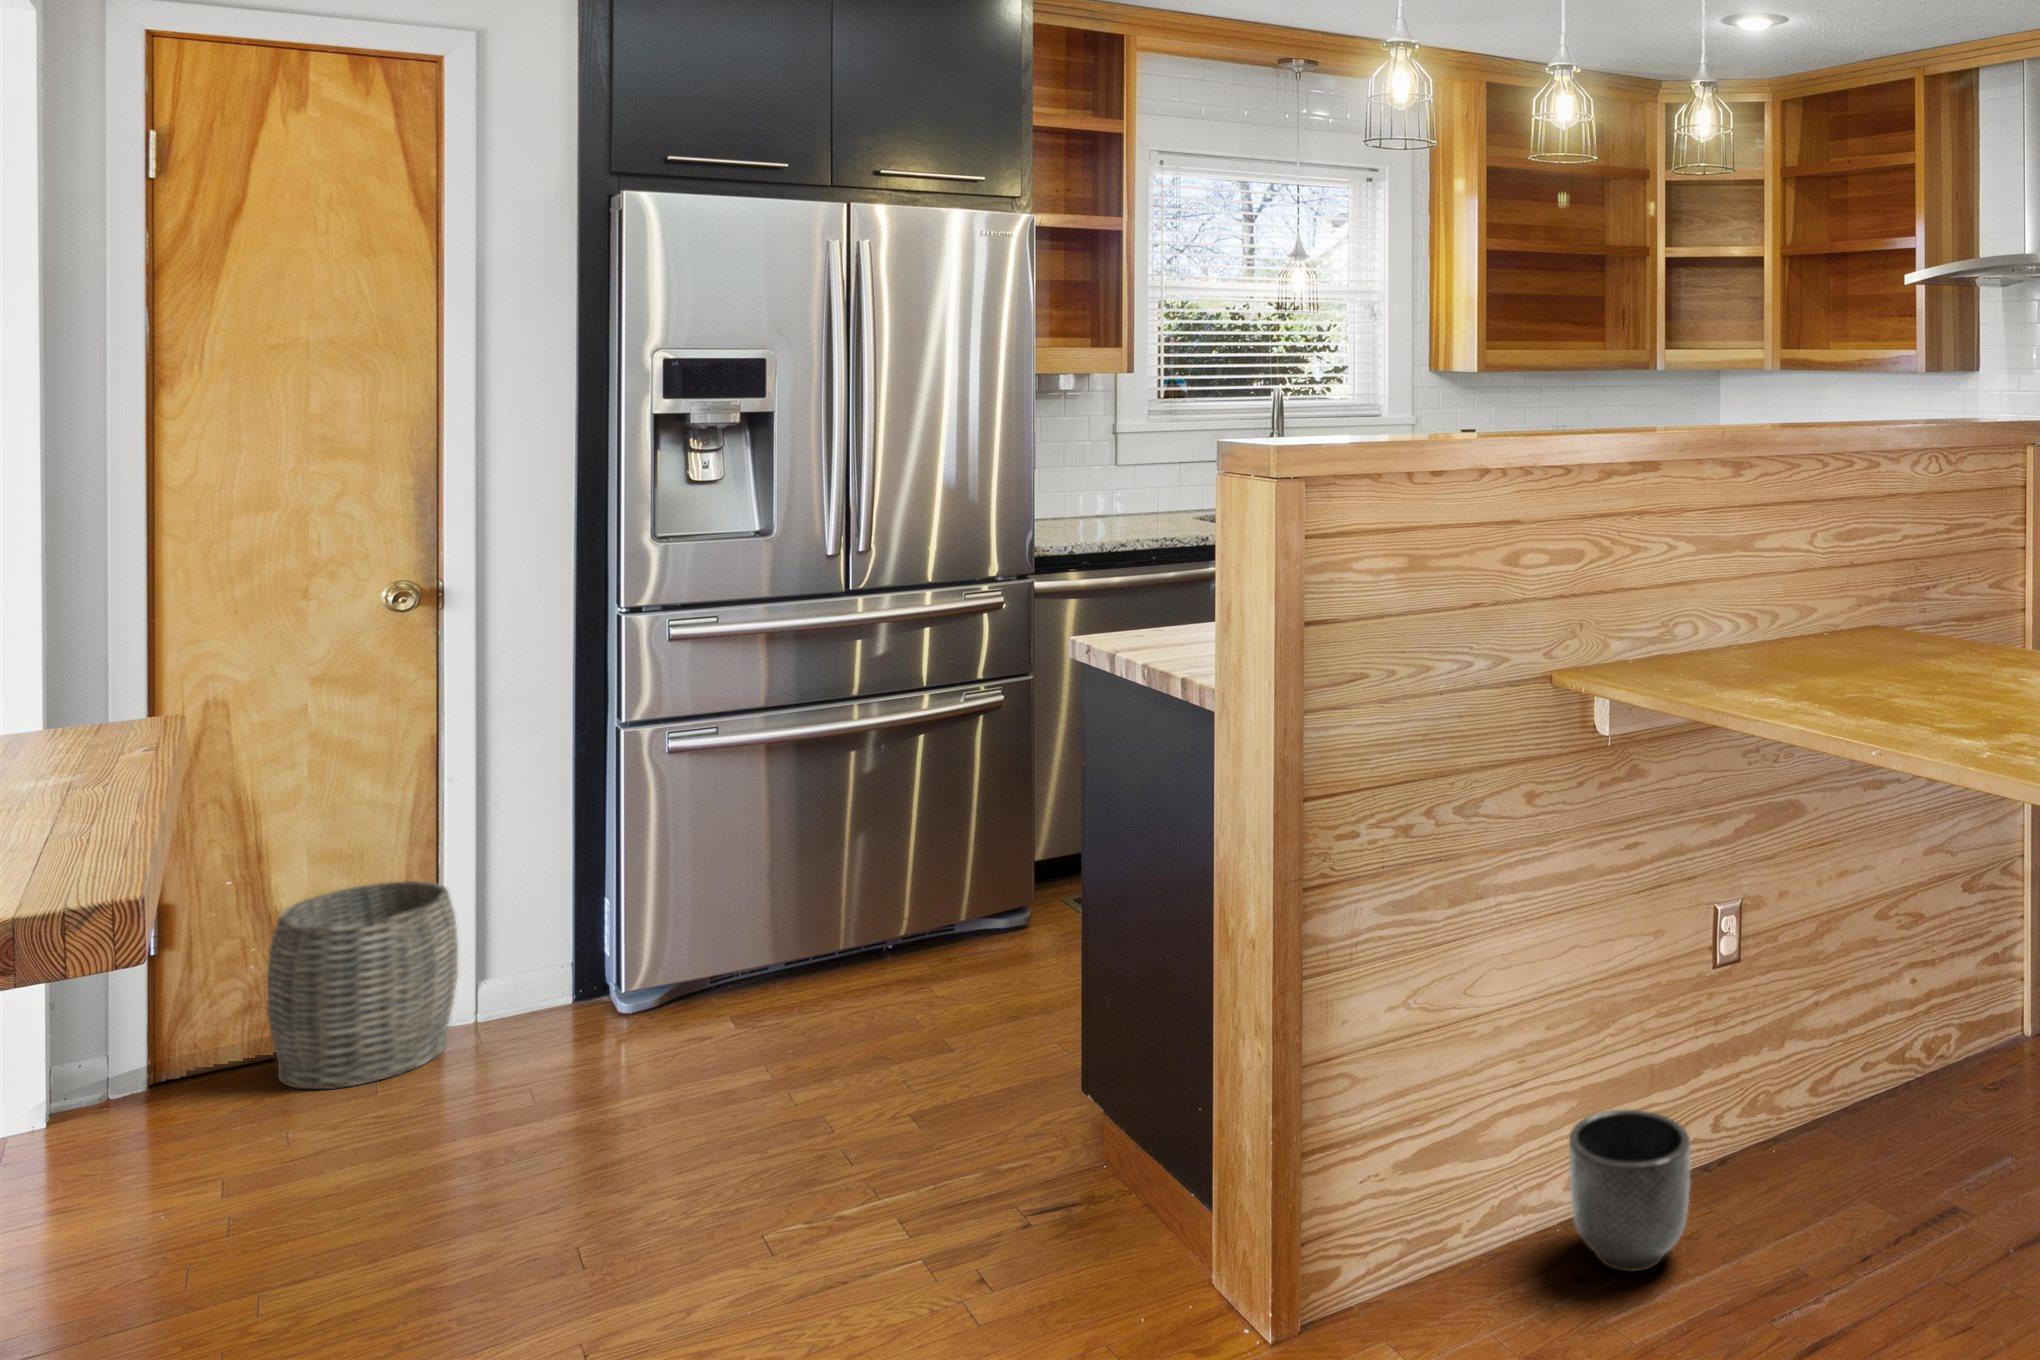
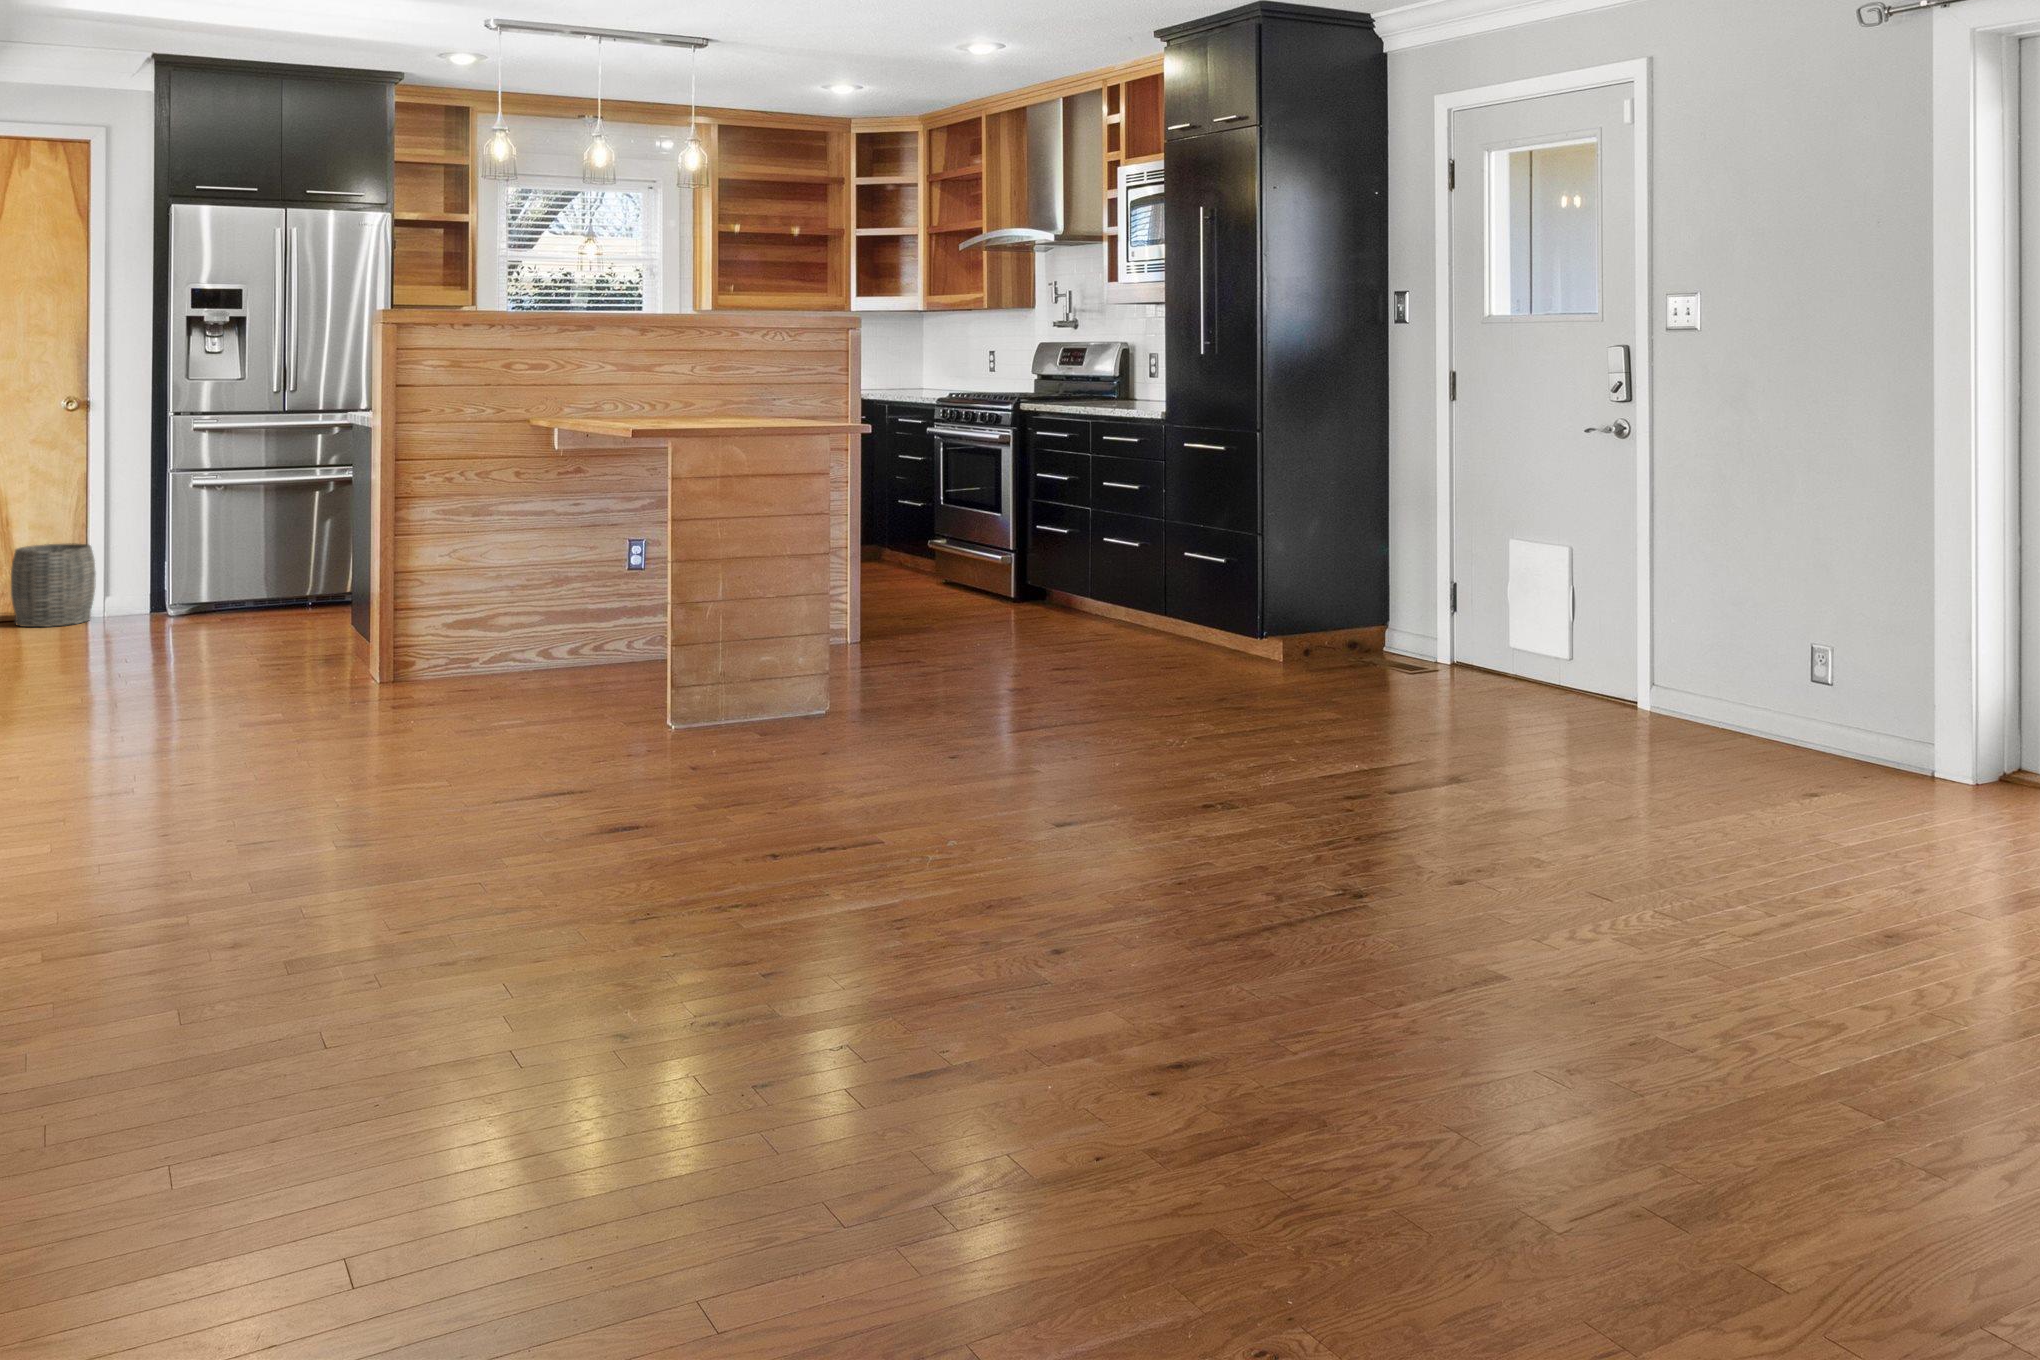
planter: present [1569,1110,1690,1271] -> none [524,619,580,678]

